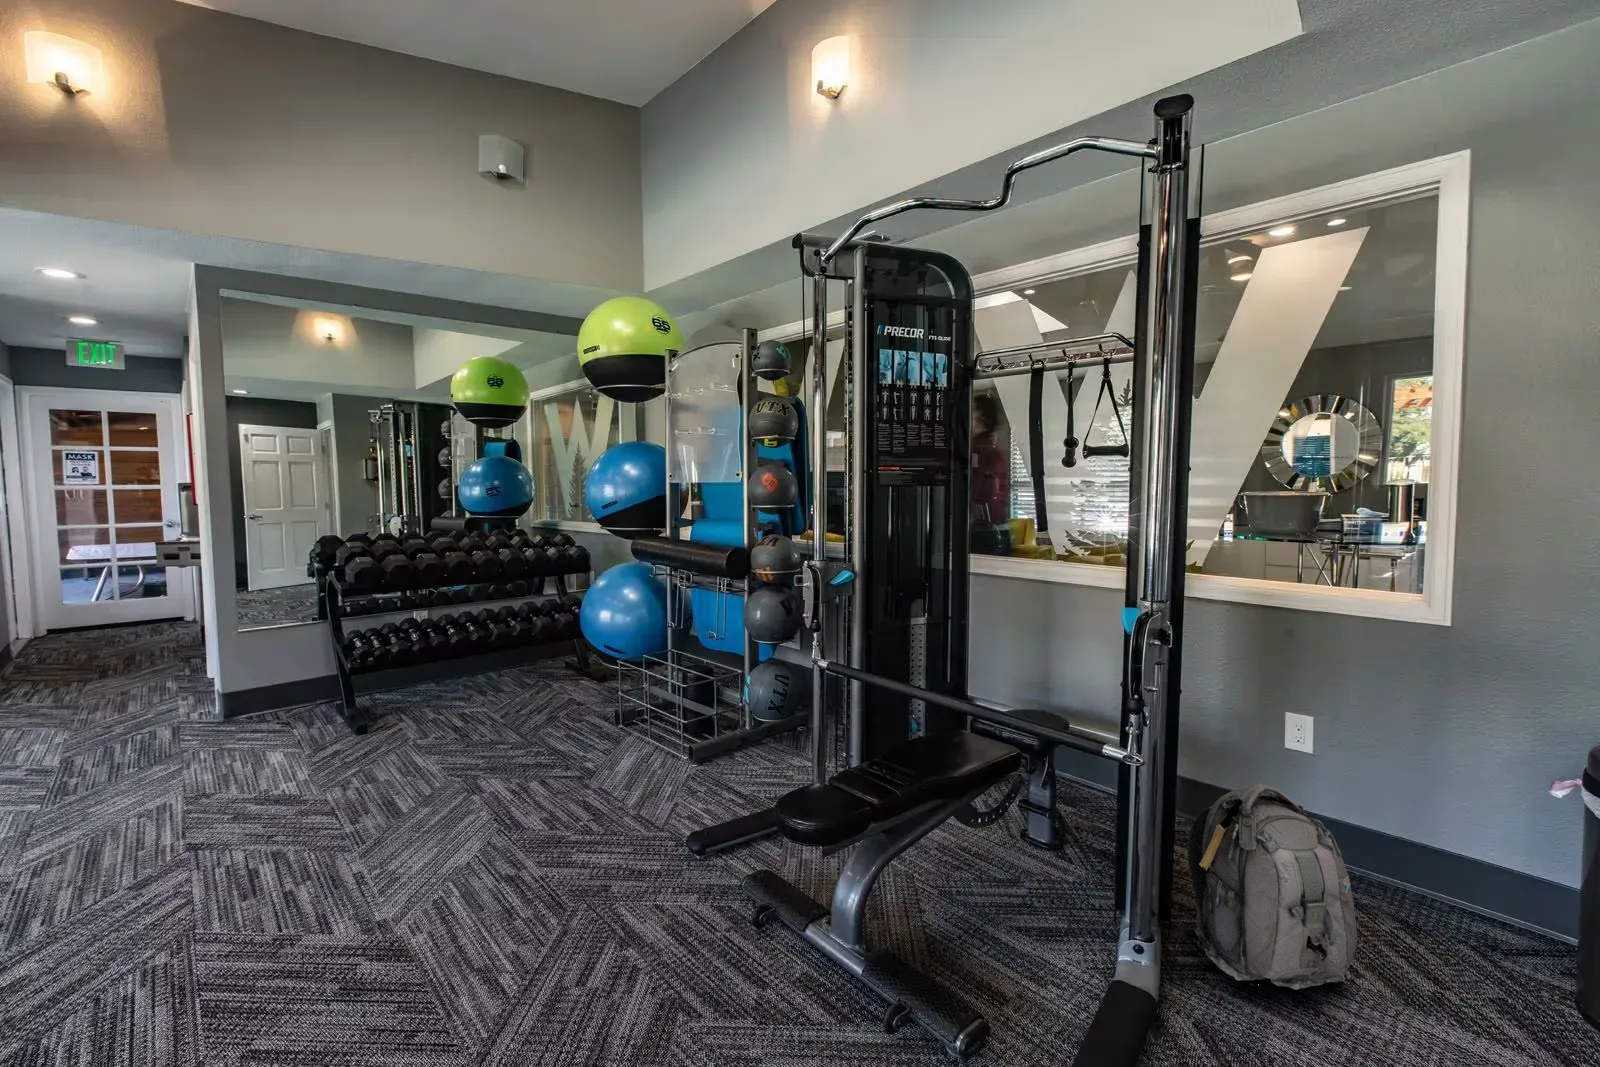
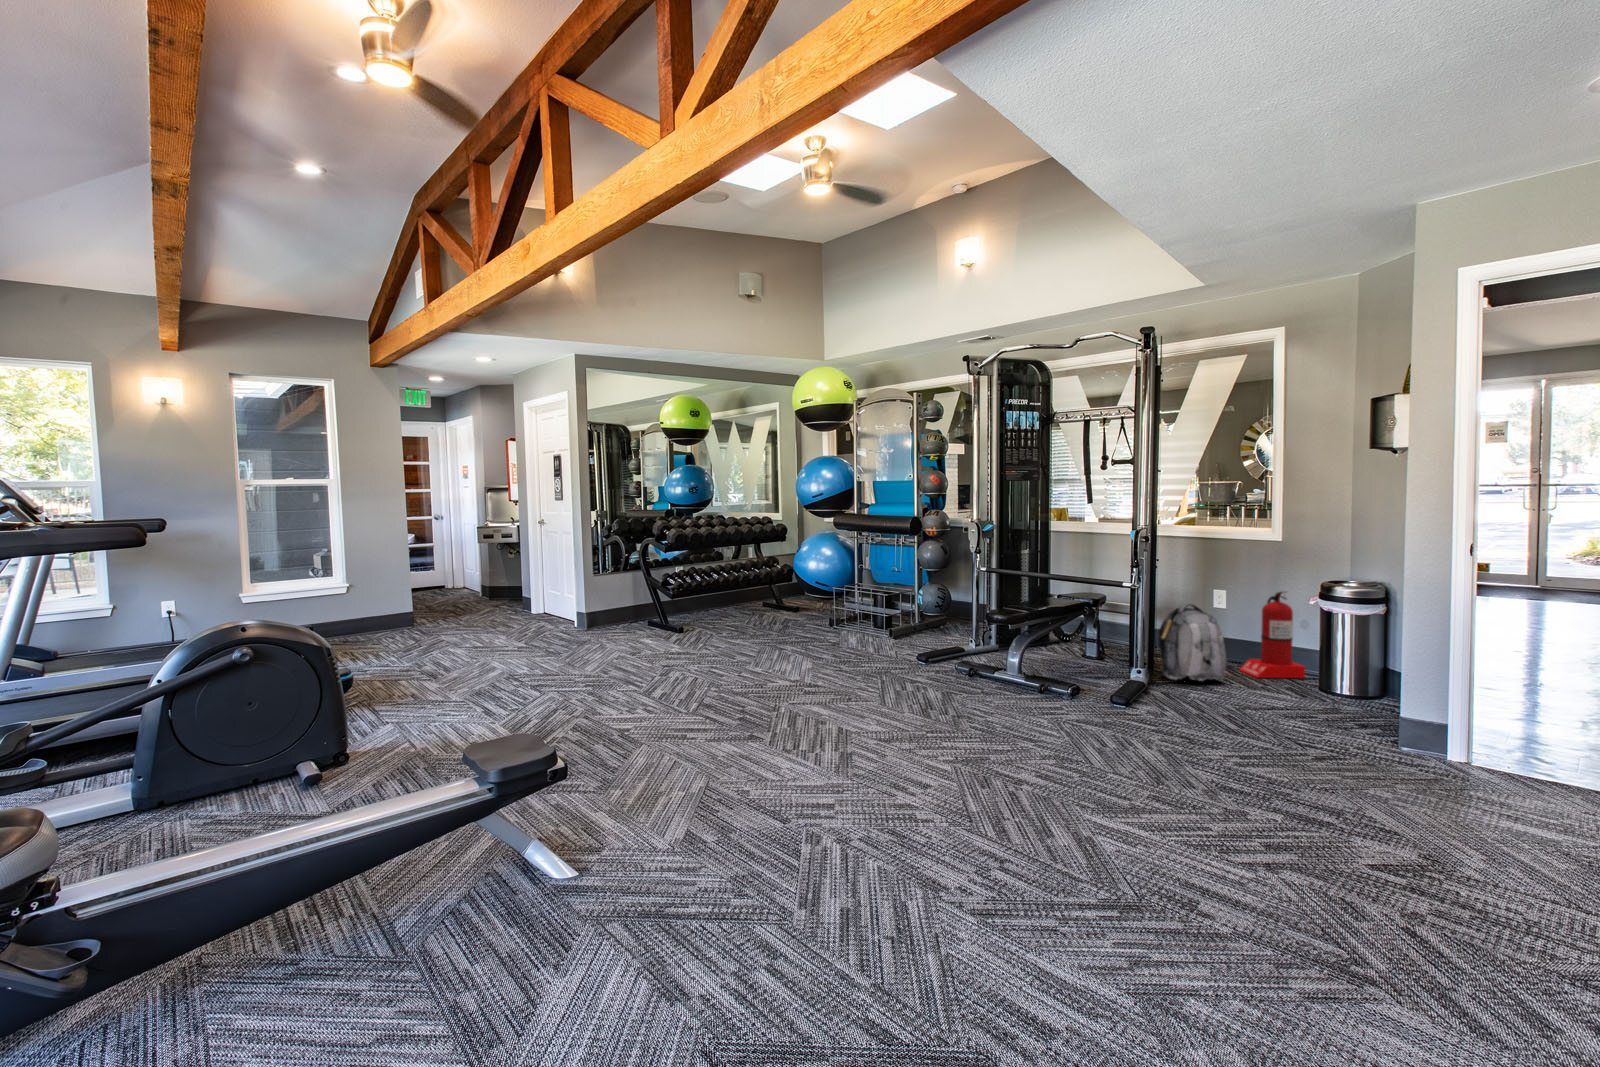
fire extinguisher: none [1353,753,1522,954] -> present [1240,592,1305,678]

